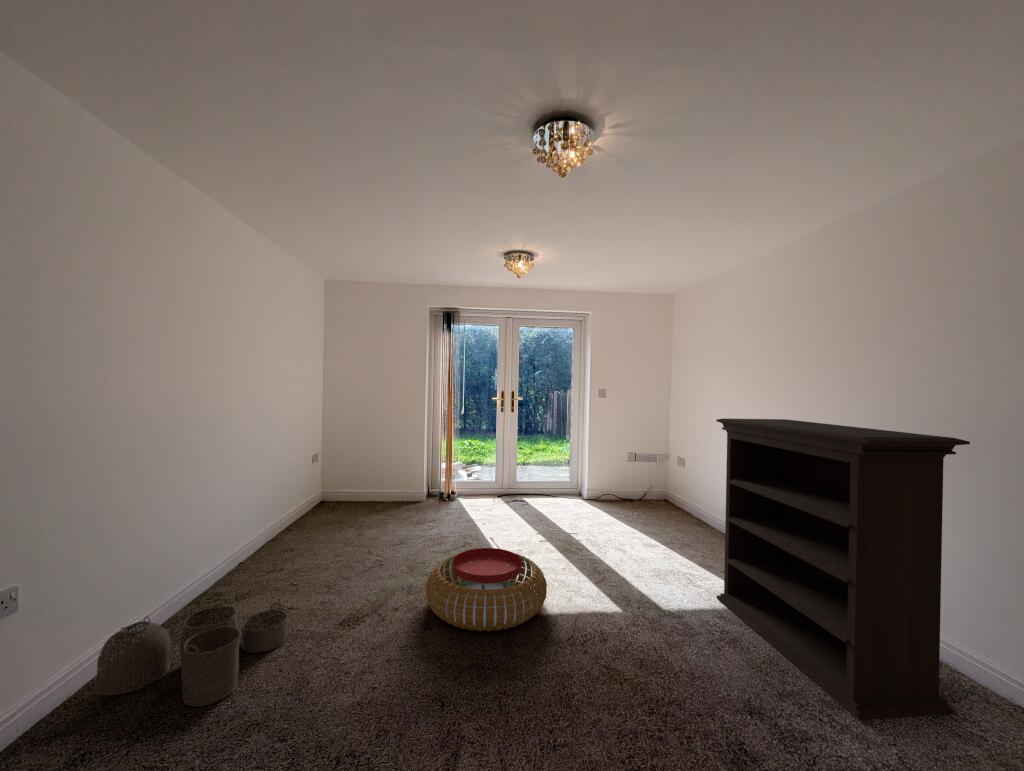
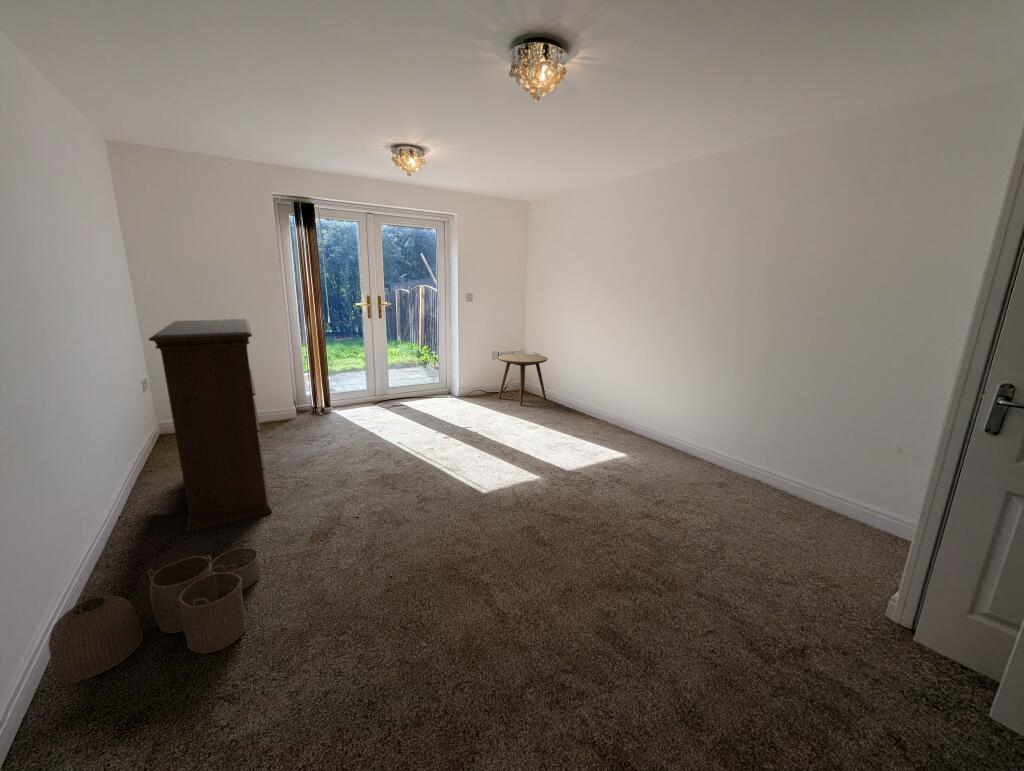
bookshelf: present [716,418,970,720] -> present [149,319,272,532]
side table: none [630,457,690,519] -> present [498,354,548,405]
pouf: present [426,548,547,632] -> none [378,450,488,520]

